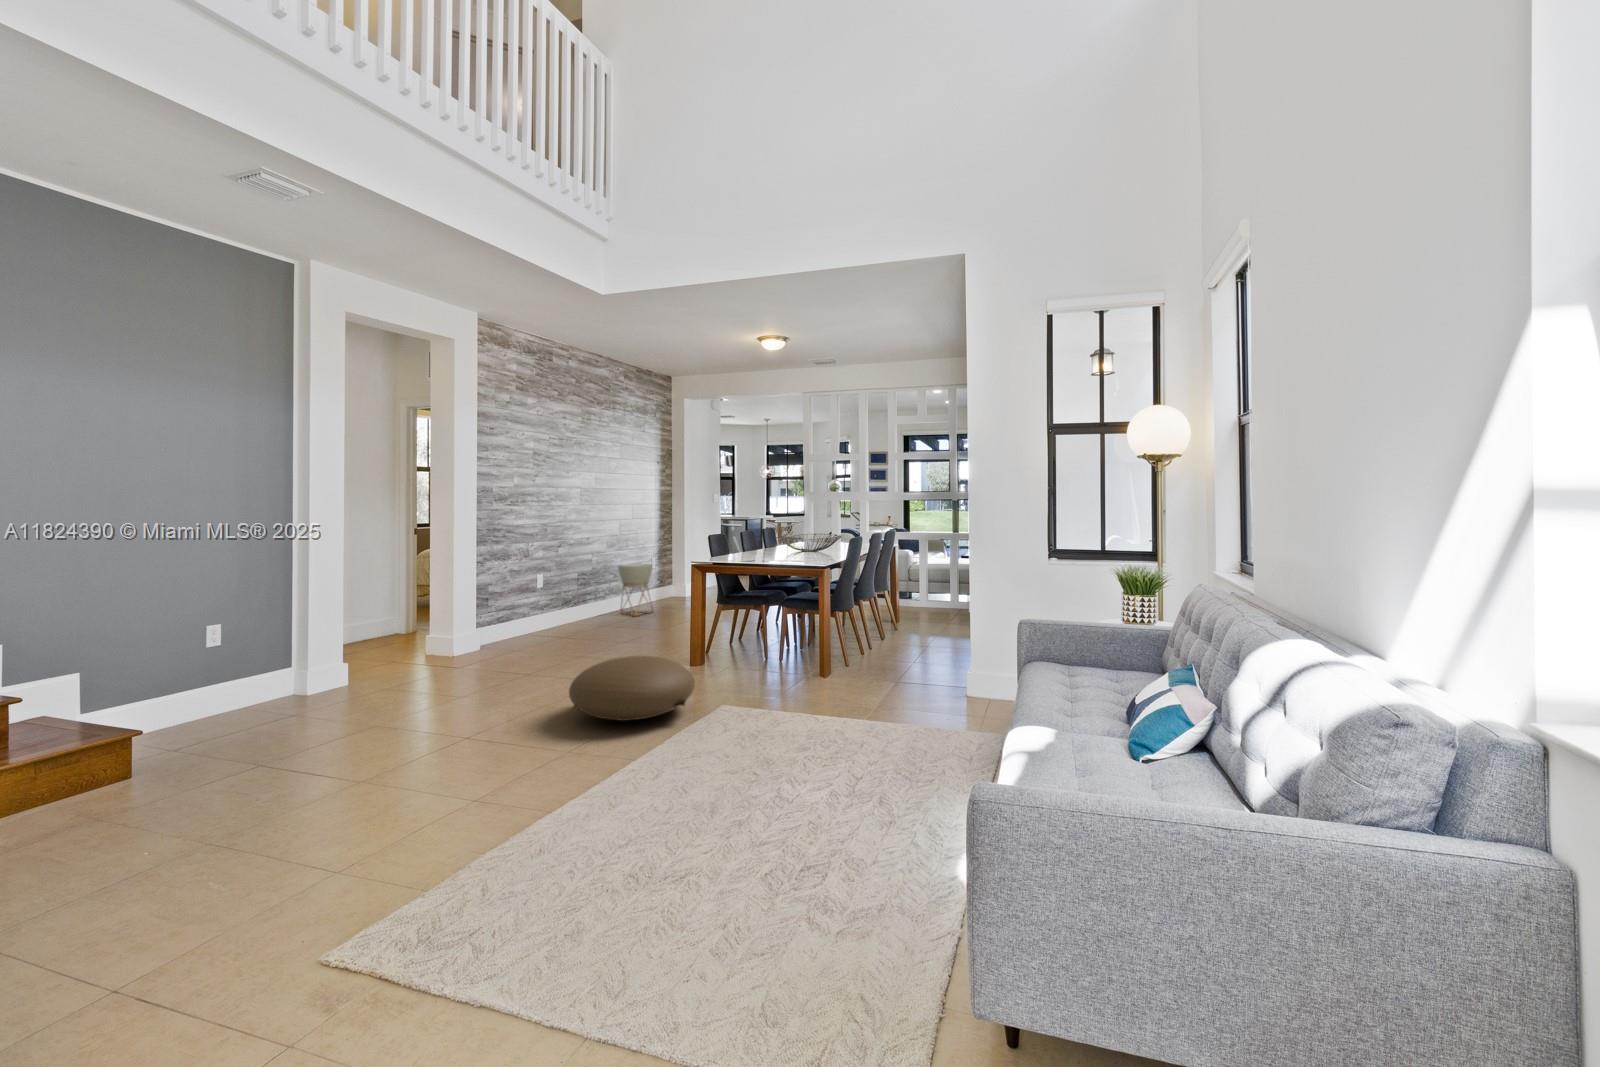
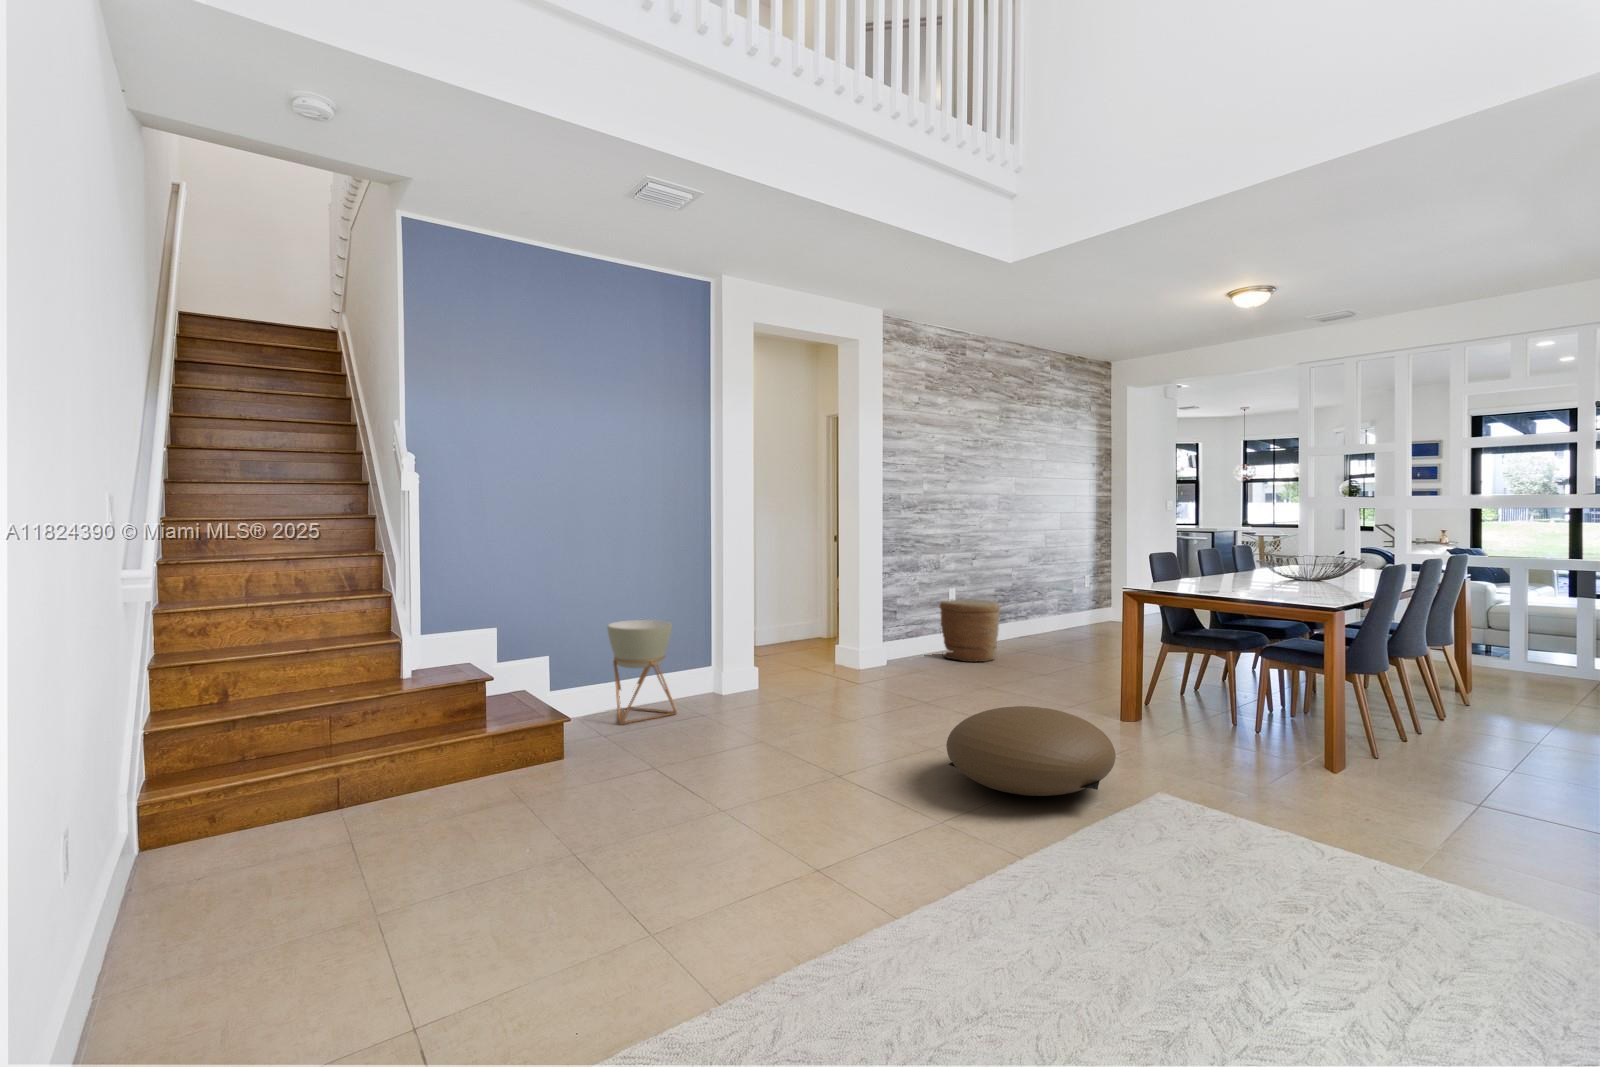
planter: present [618,564,653,616] -> present [607,620,677,724]
woven basket: none [531,582,587,638] -> present [940,599,1000,662]

